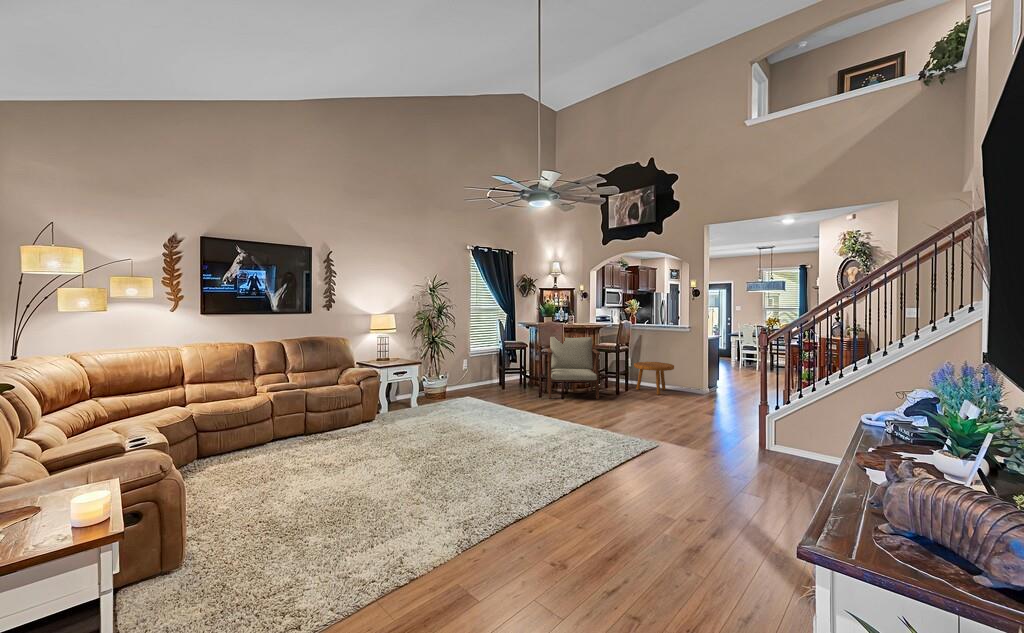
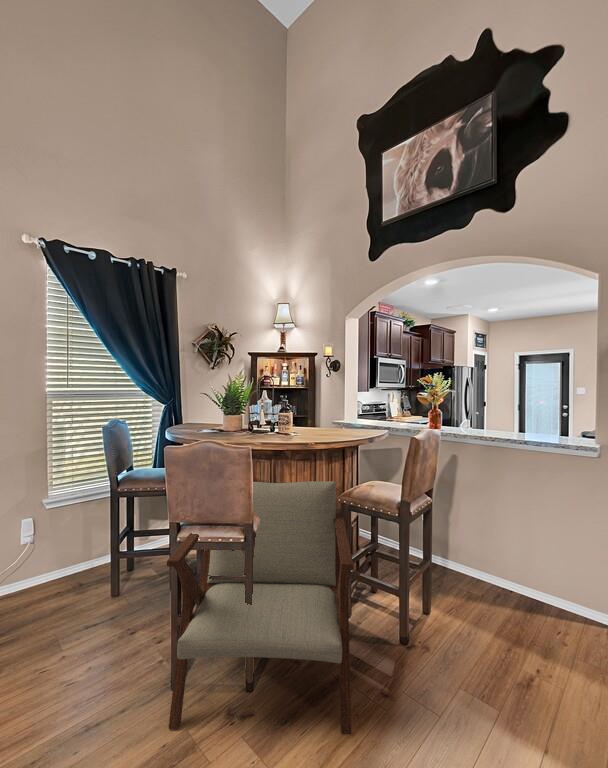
footstool: present [634,362,674,395] -> none [456,536,580,669]

